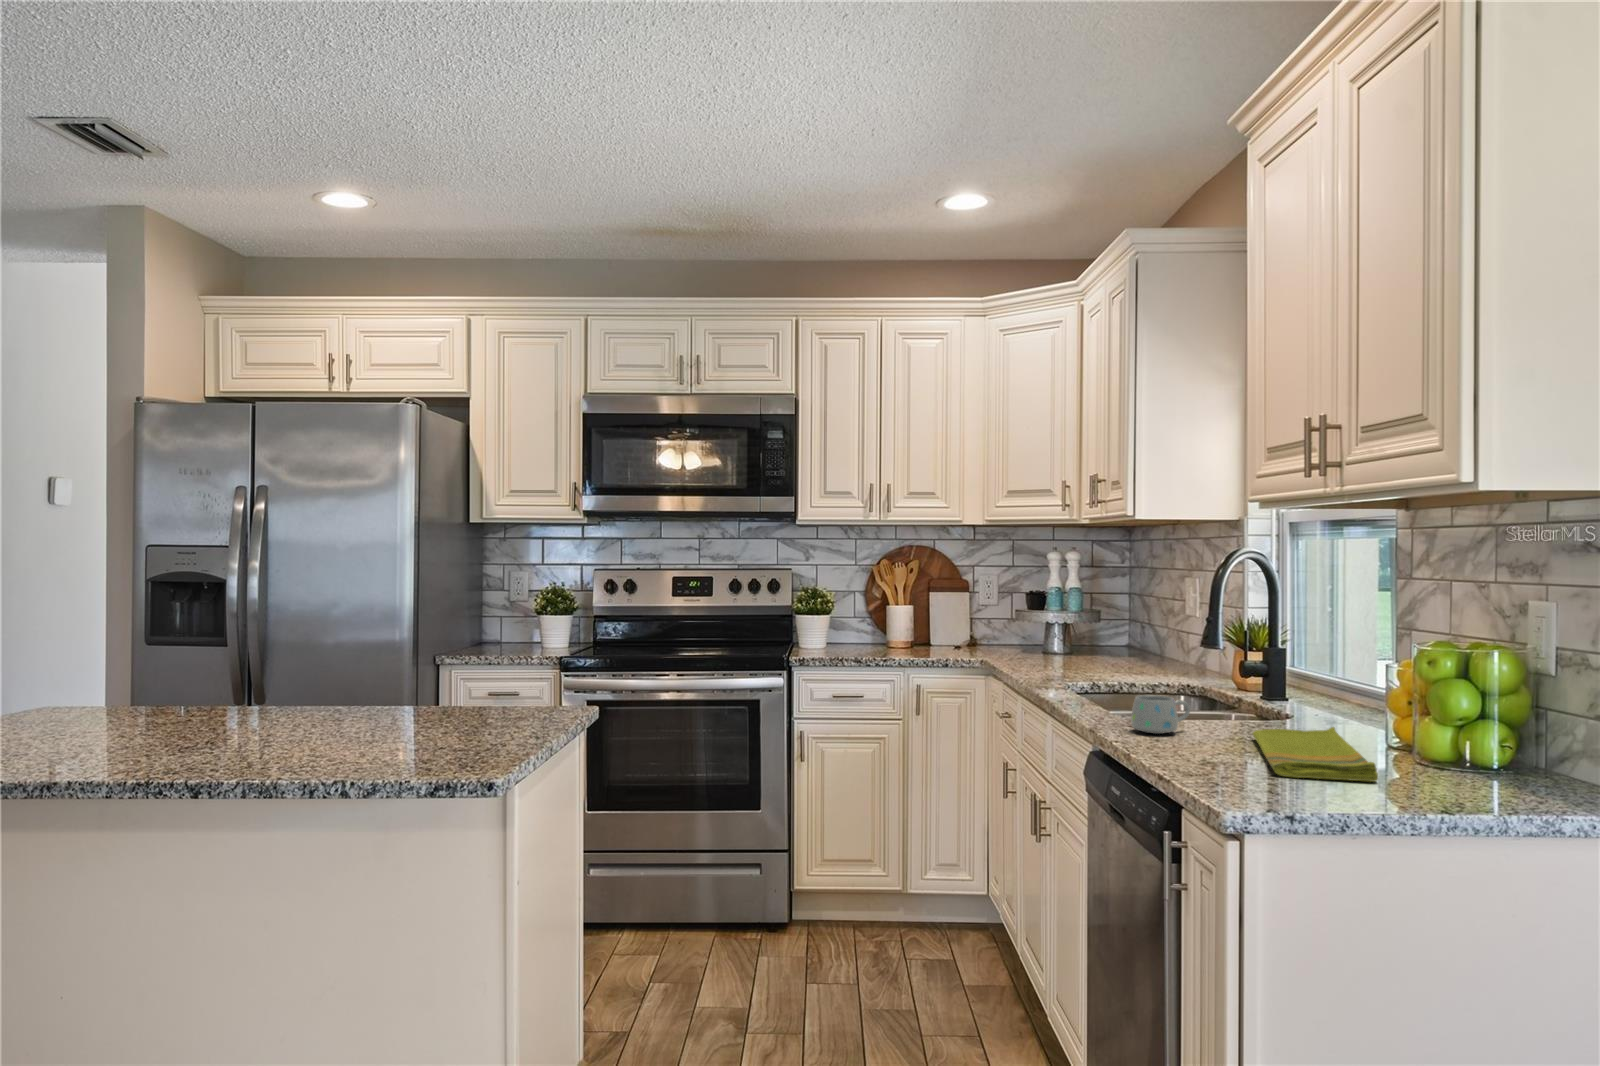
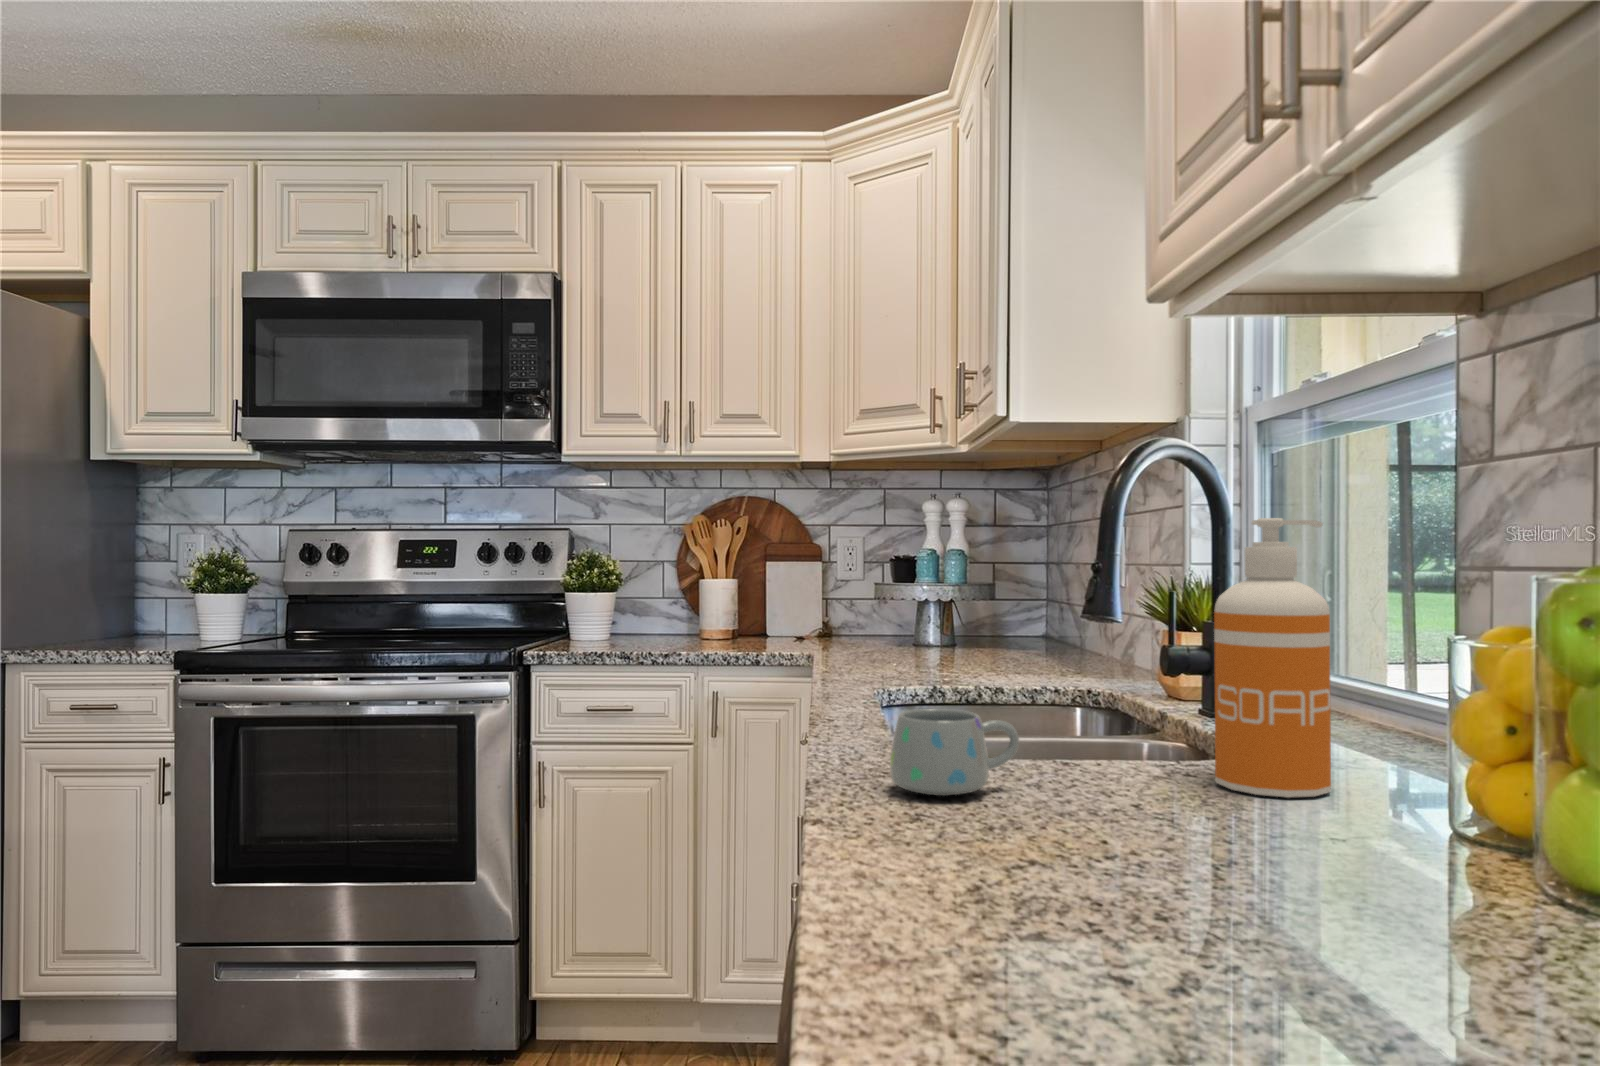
soap dispenser: none [1279,607,1333,735] -> present [1214,518,1331,798]
dish towel: present [1253,727,1378,782] -> none [1147,783,1475,990]

